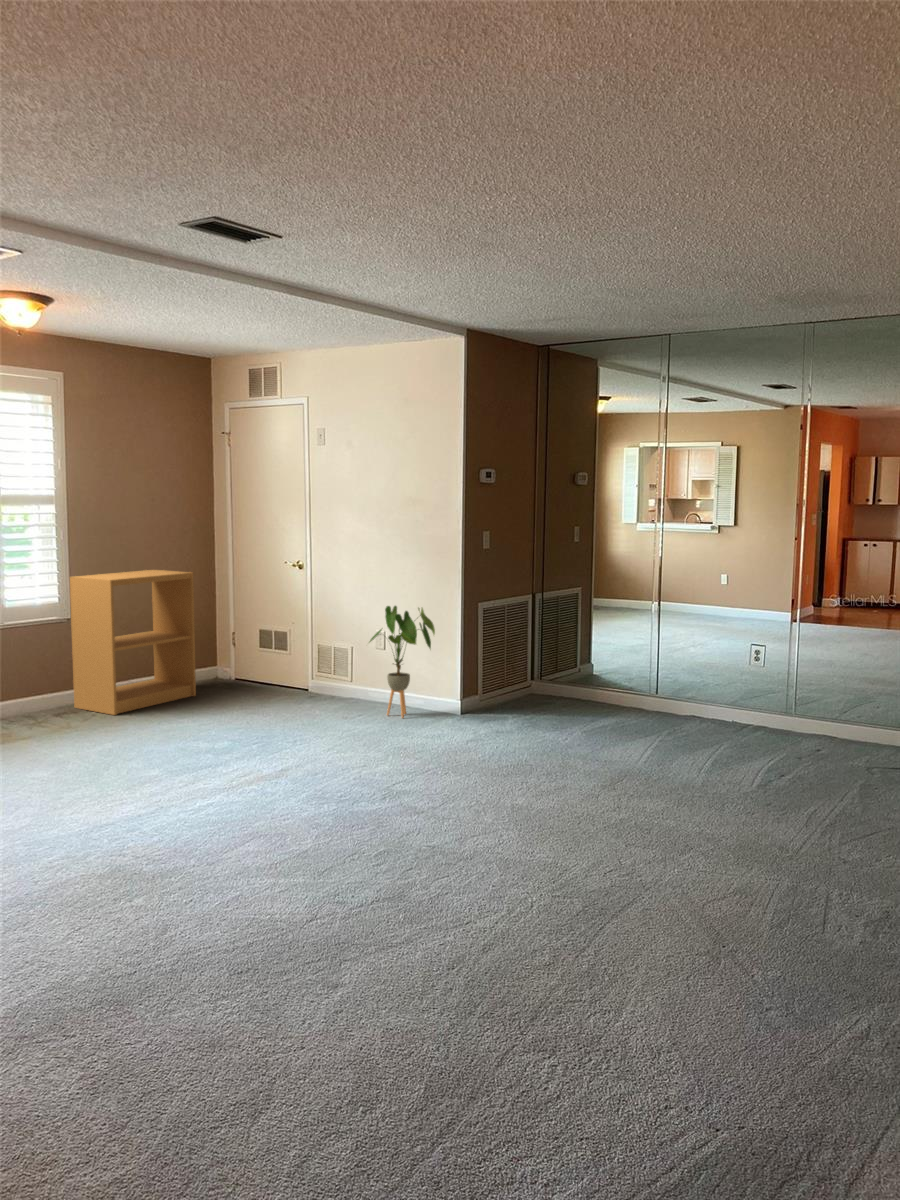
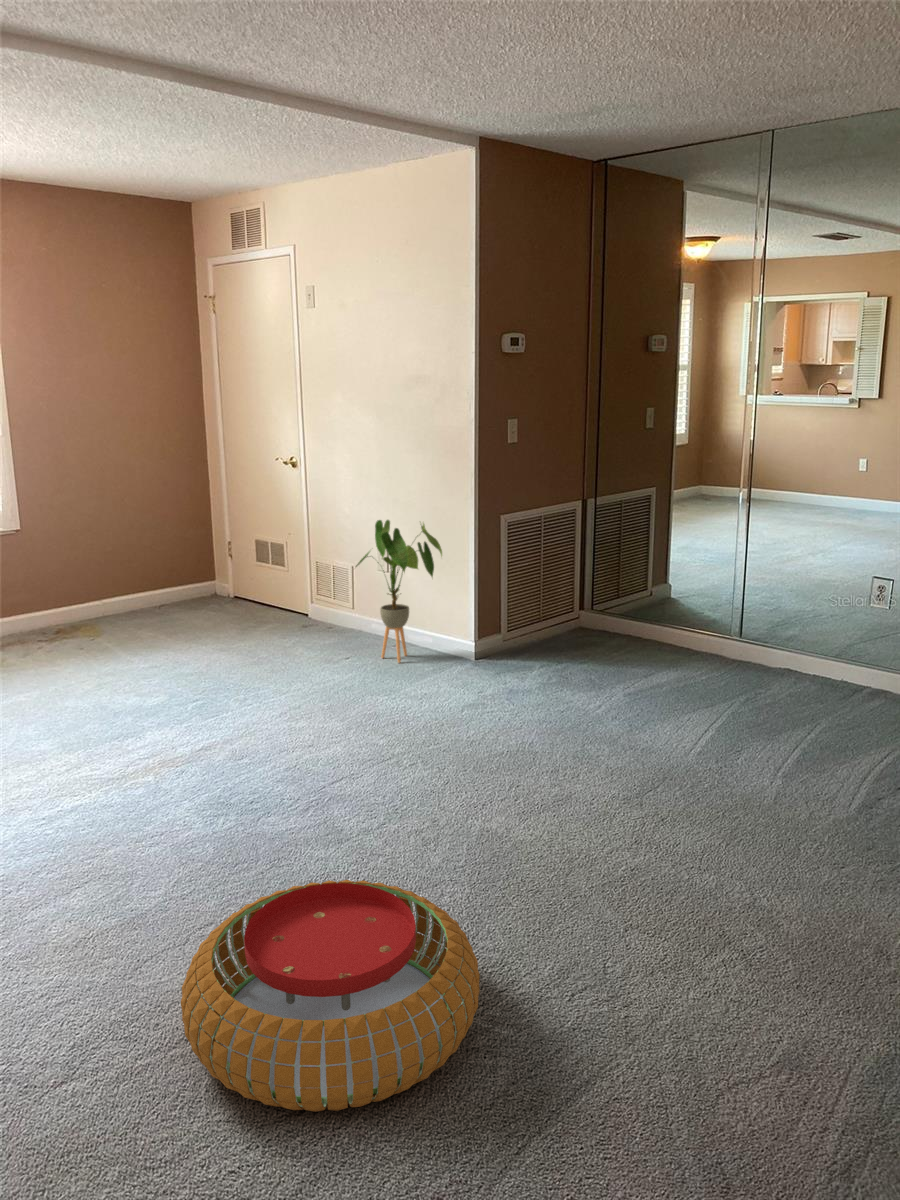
bookshelf: present [70,570,196,715] -> none [5,469,173,649]
pouf: none [381,812,568,929] -> present [181,880,480,1112]

